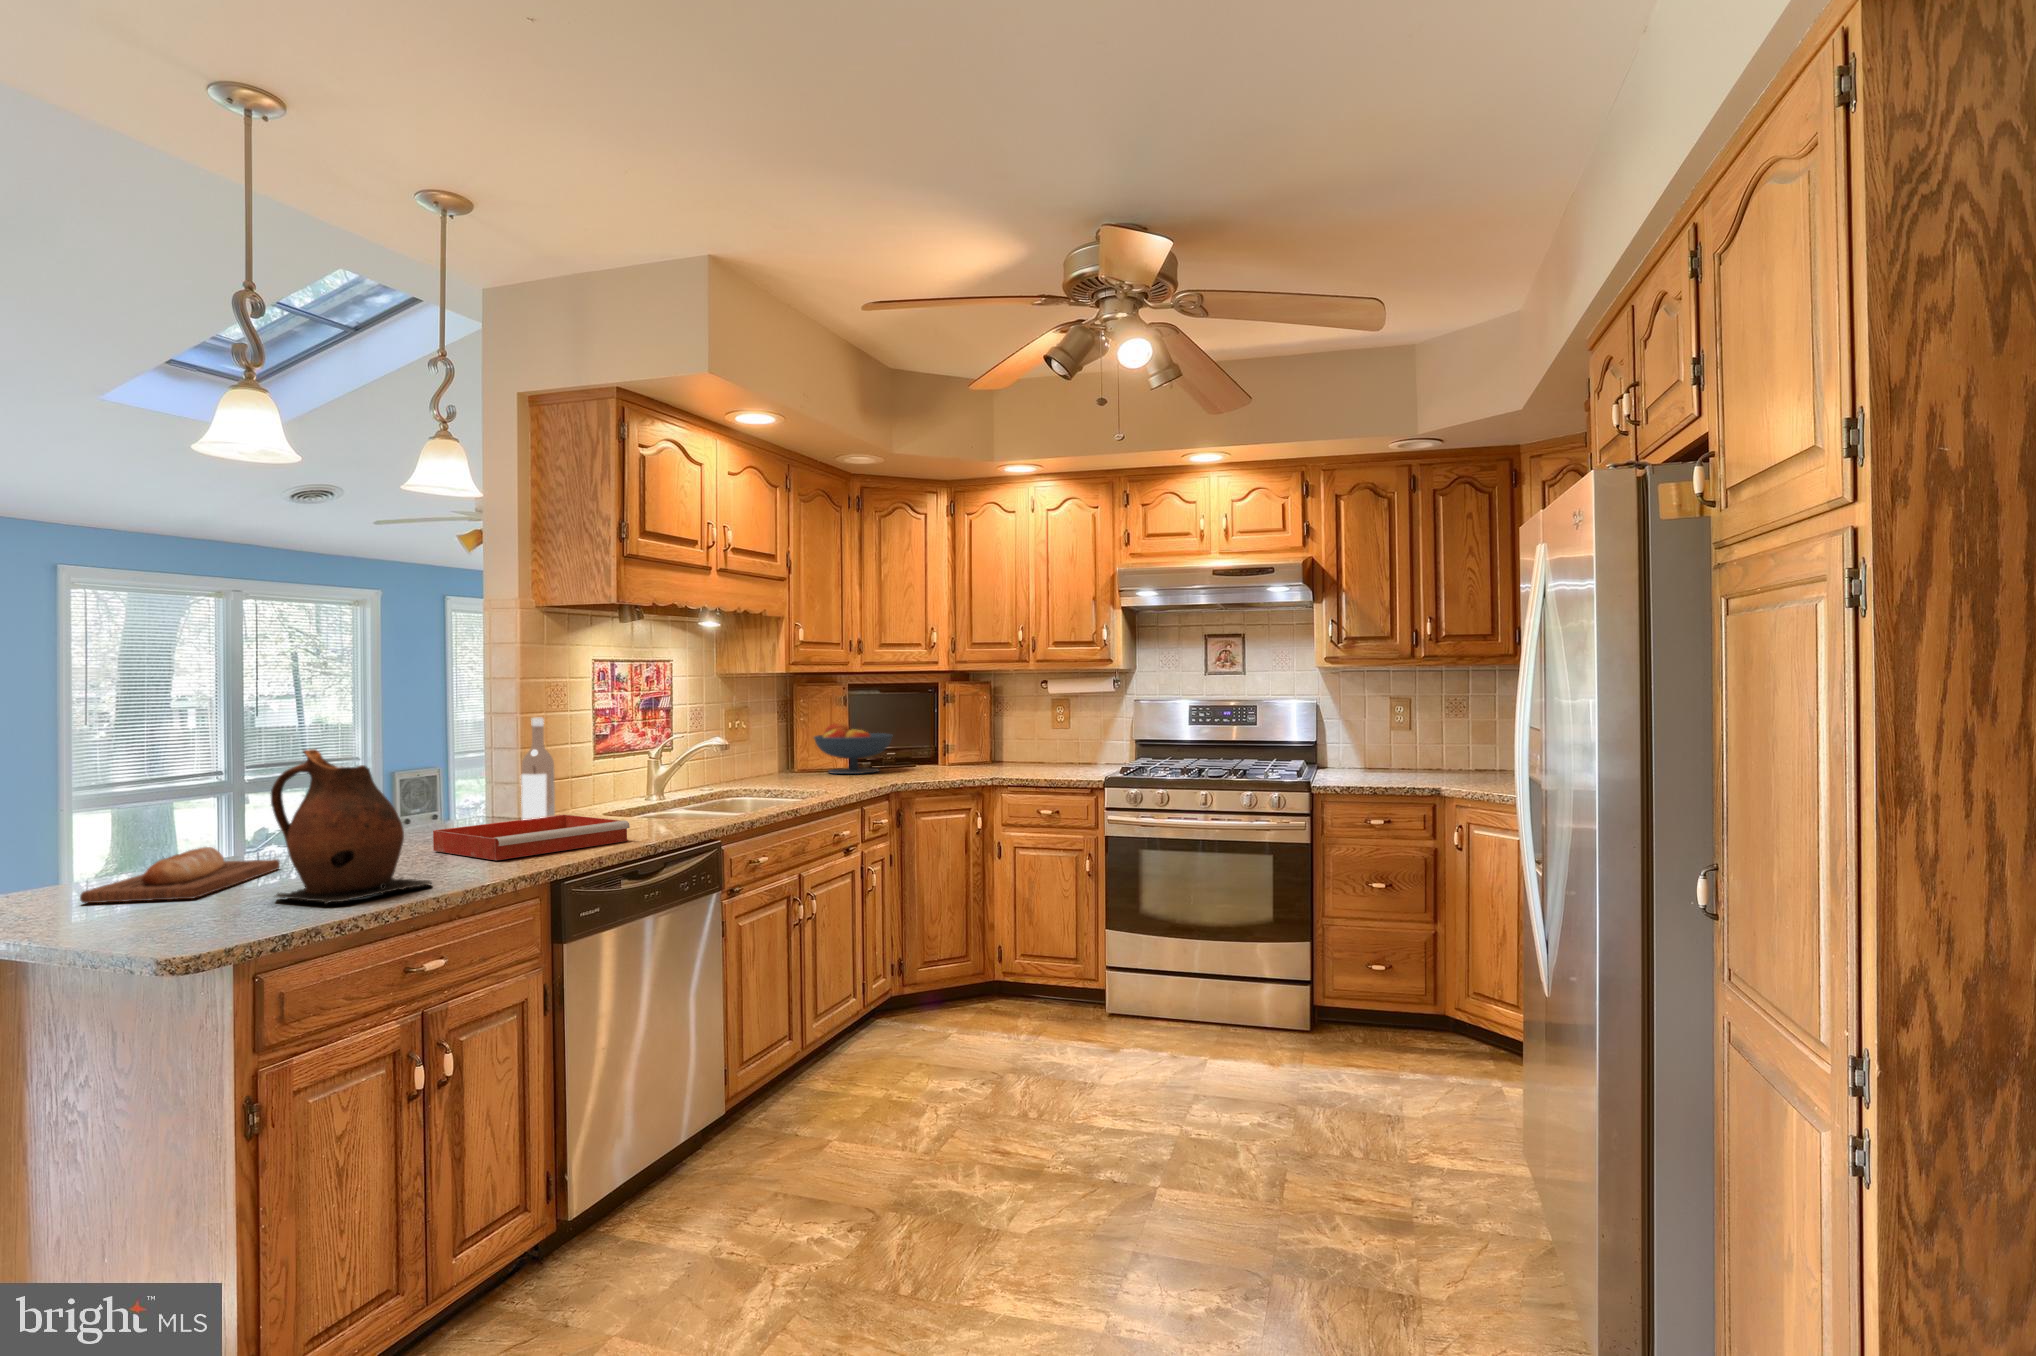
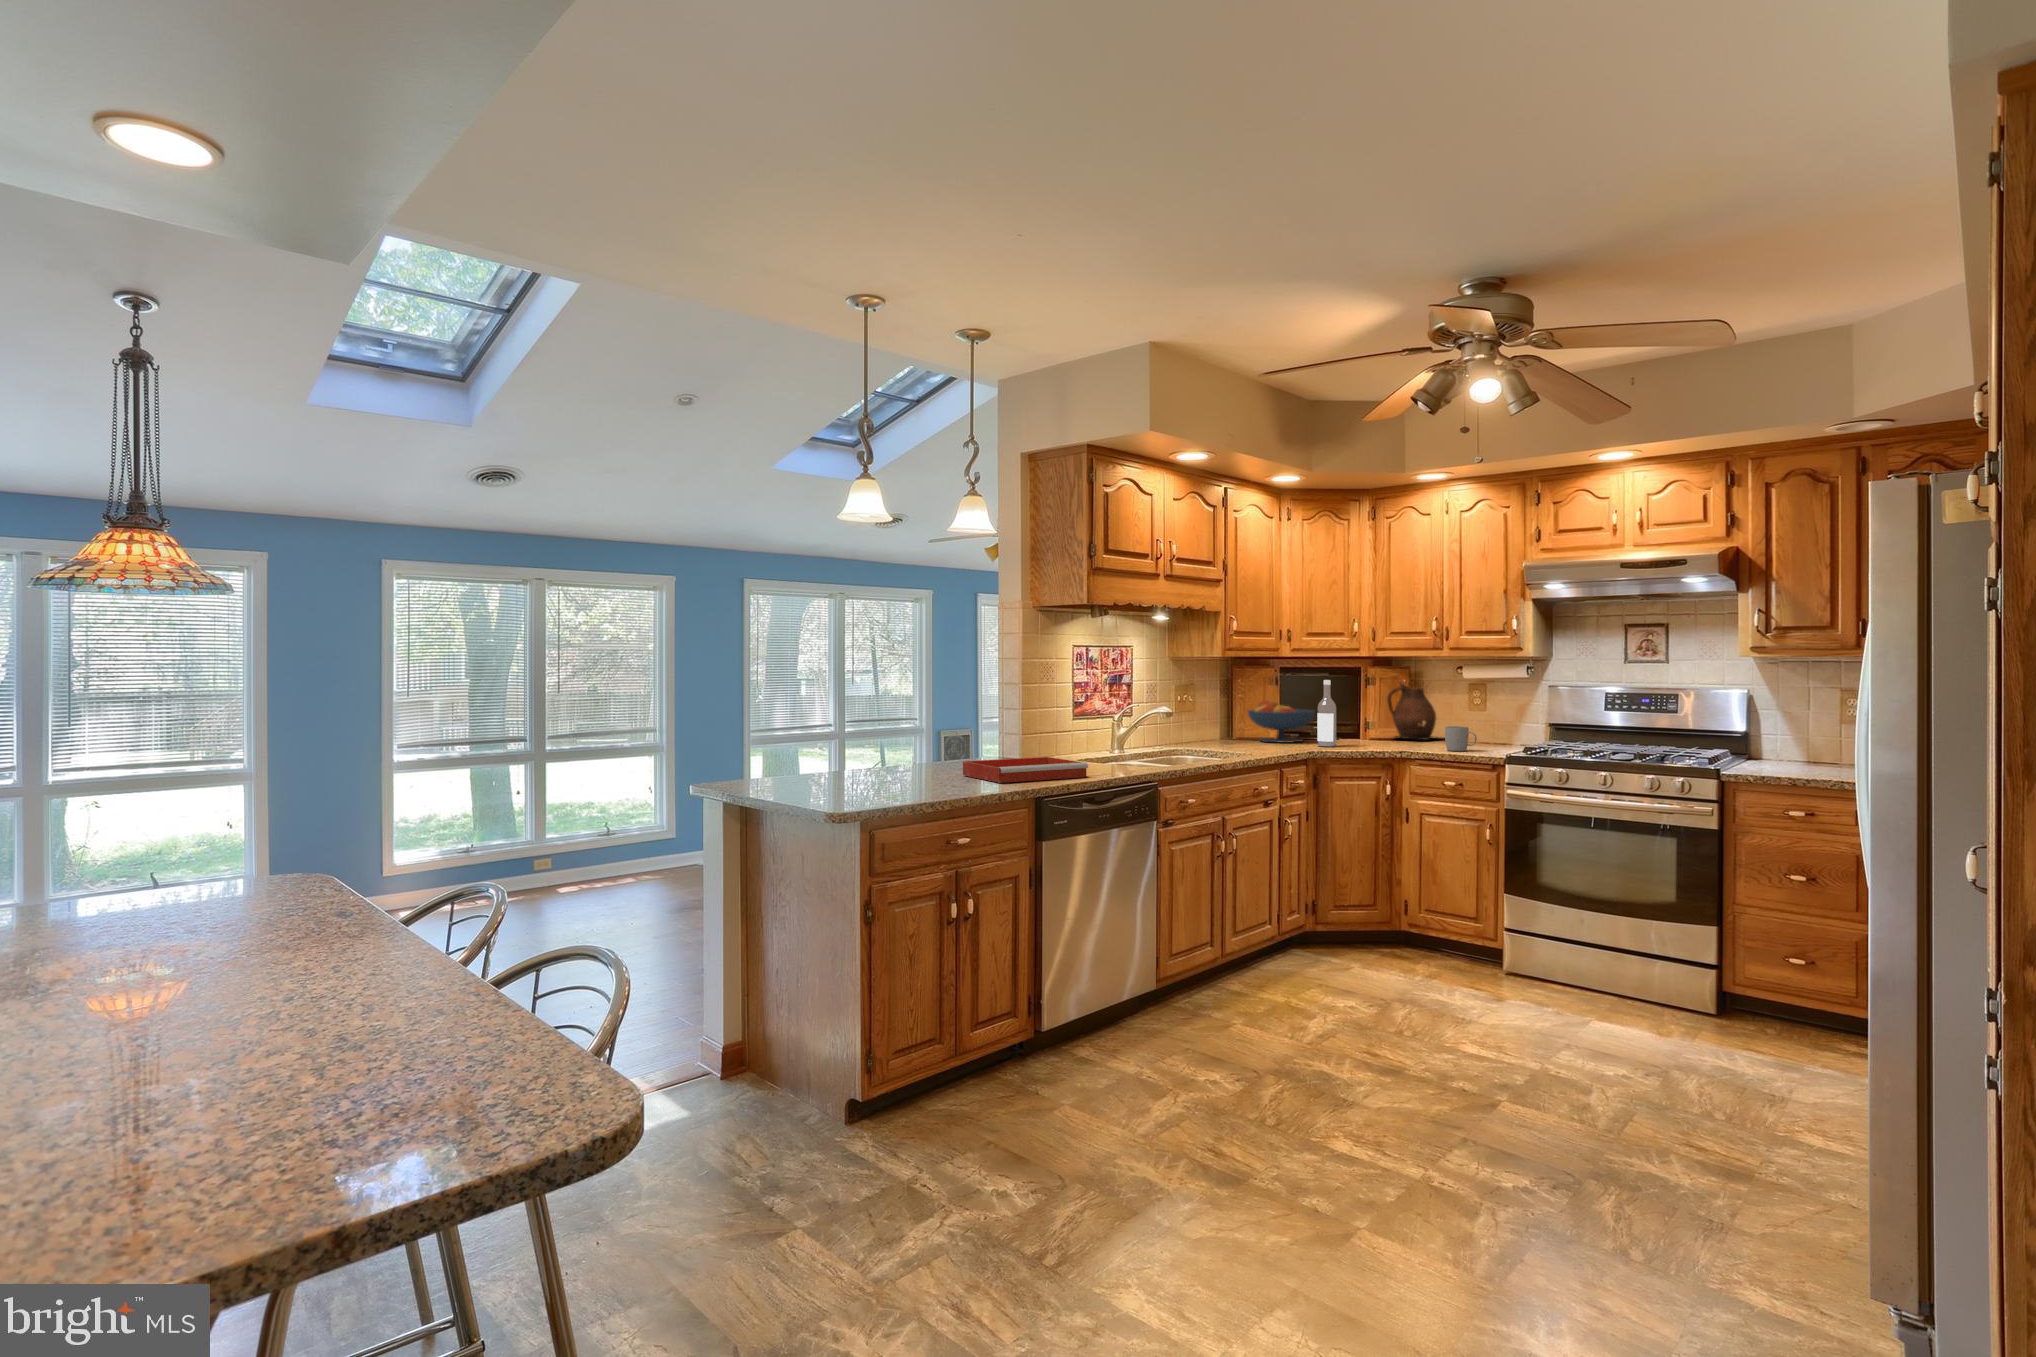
wine bottle: present [521,718,555,819] -> present [1317,680,1337,747]
mug: none [1040,747,1074,775] -> present [1445,726,1477,751]
ceramic pitcher: present [270,749,431,904] -> present [1387,682,1436,740]
bread loaf: present [80,847,280,903] -> none [775,762,875,791]

